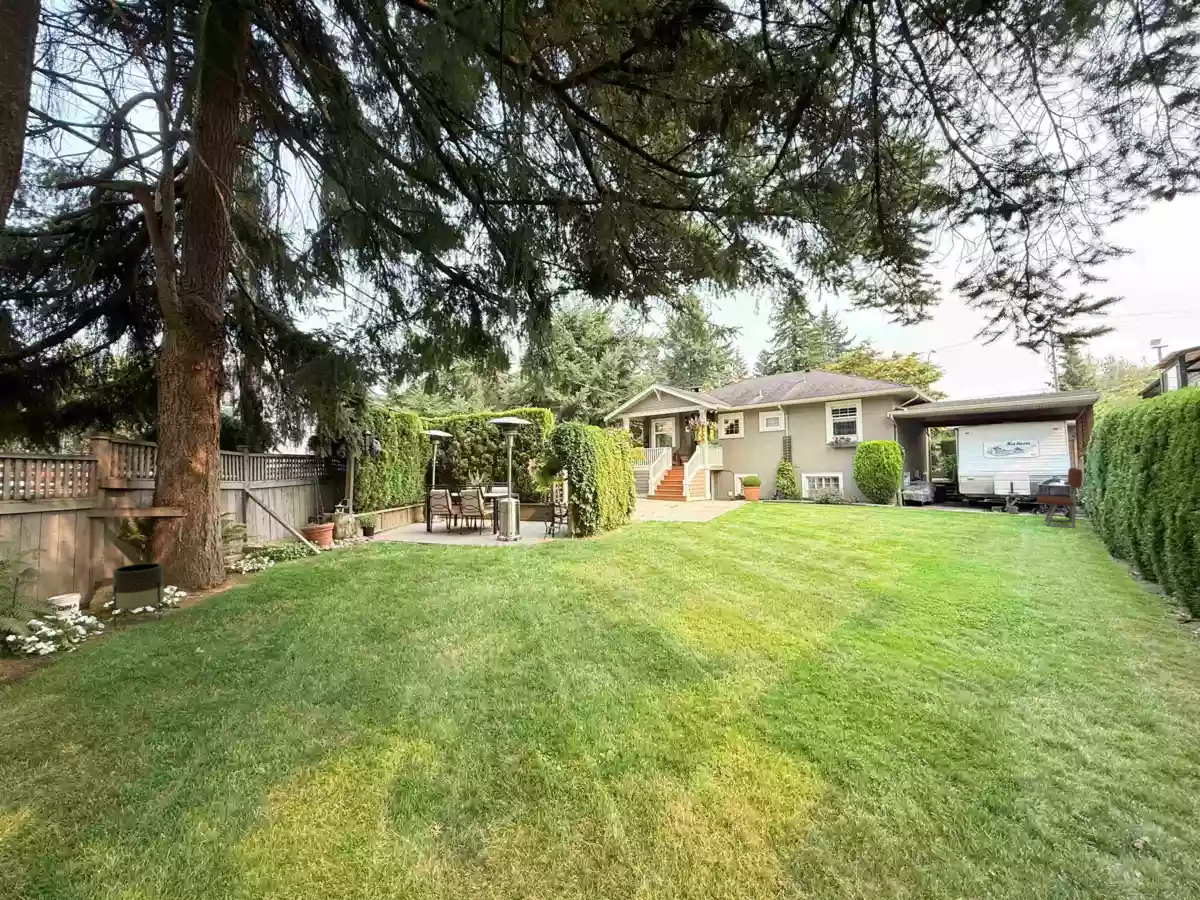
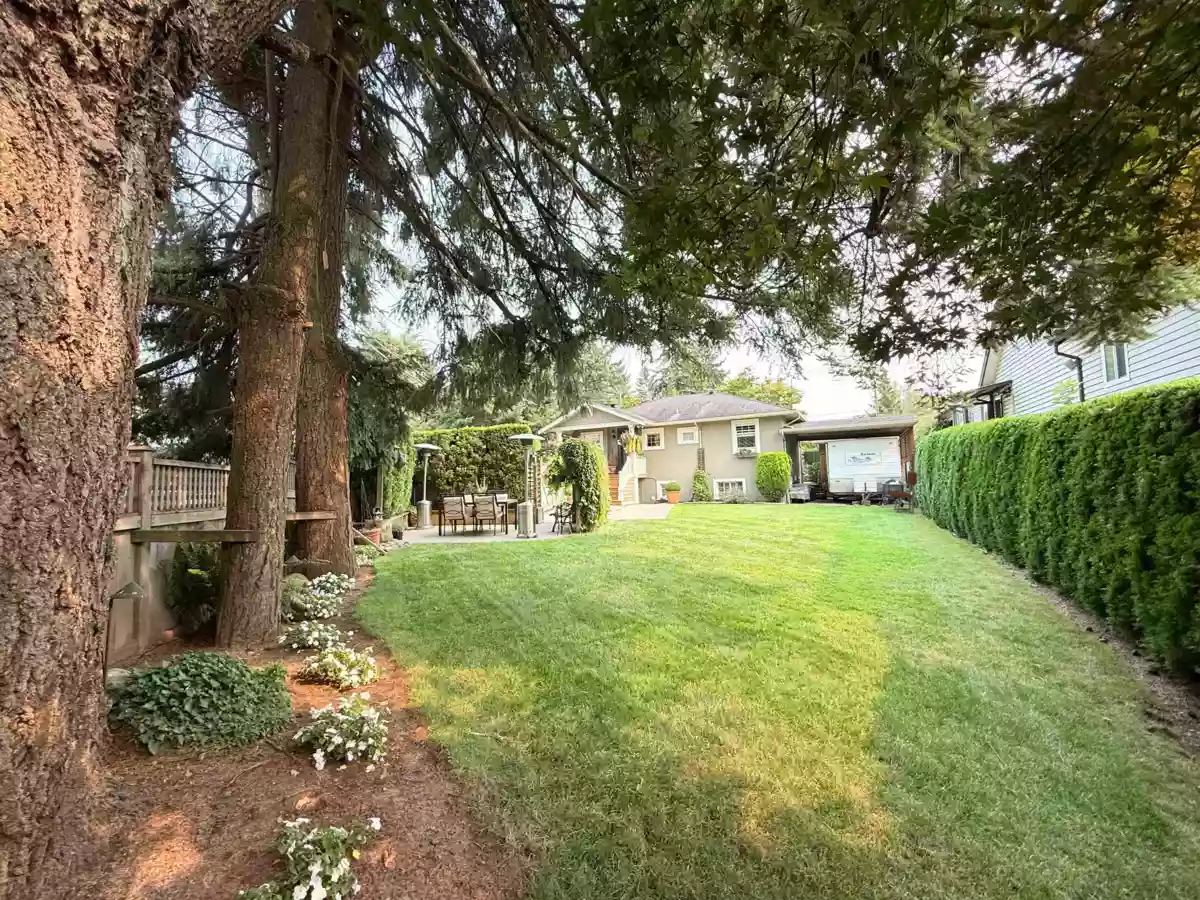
planter: present [113,563,164,625] -> none [354,547,385,591]

